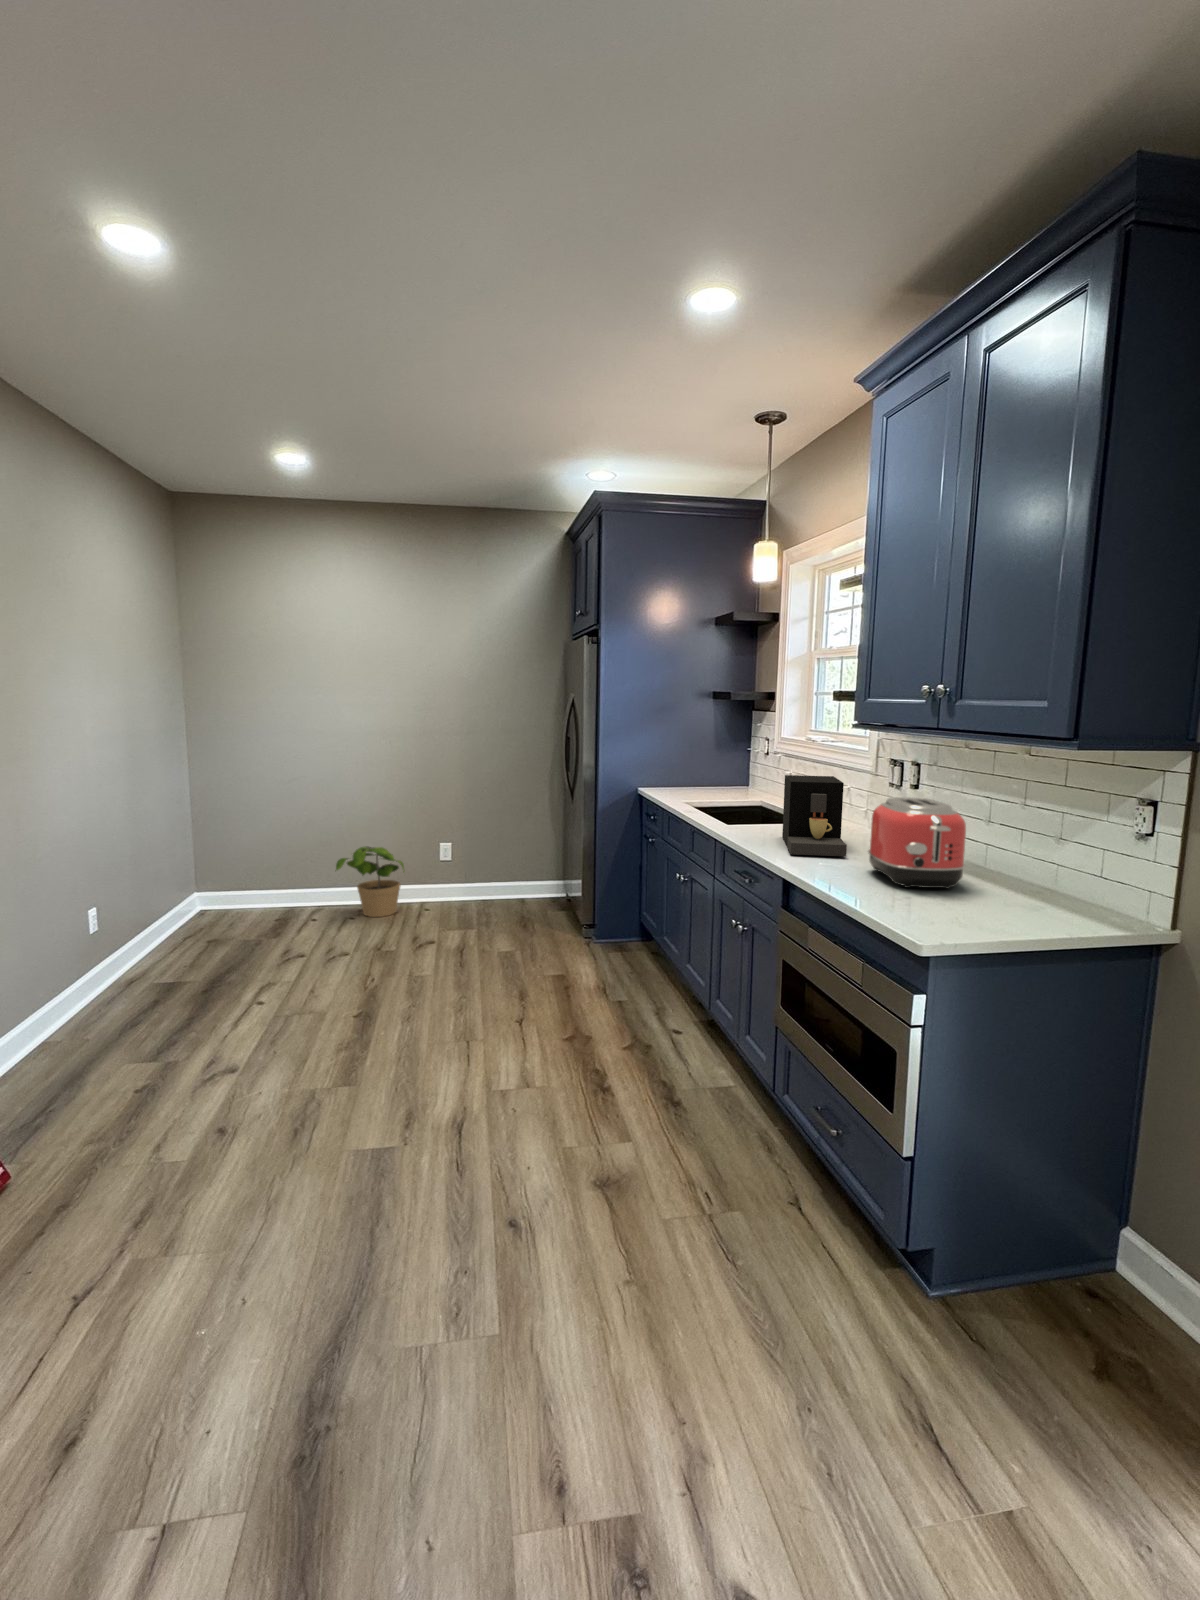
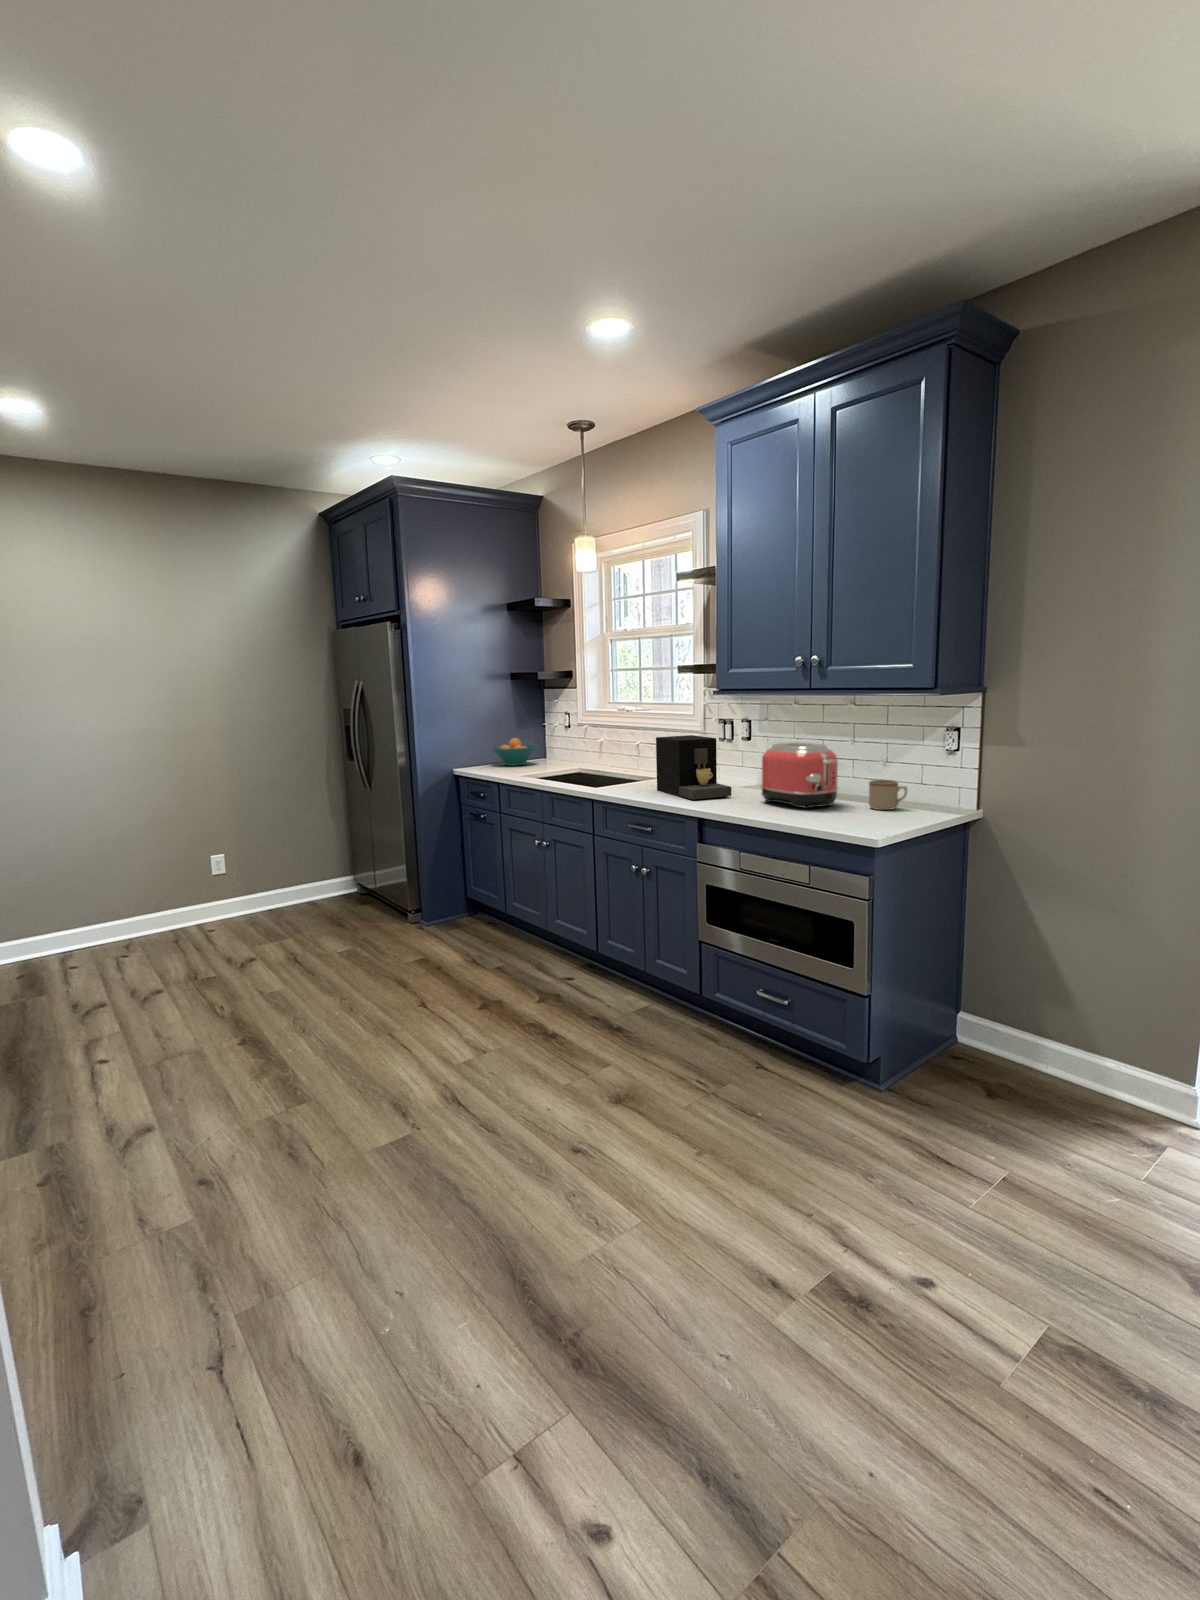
fruit bowl: none [681,762,731,792] -> present [493,738,537,766]
potted plant: present [336,846,404,917] -> none [84,868,175,952]
mug: none [999,863,1055,908] -> present [869,780,907,810]

